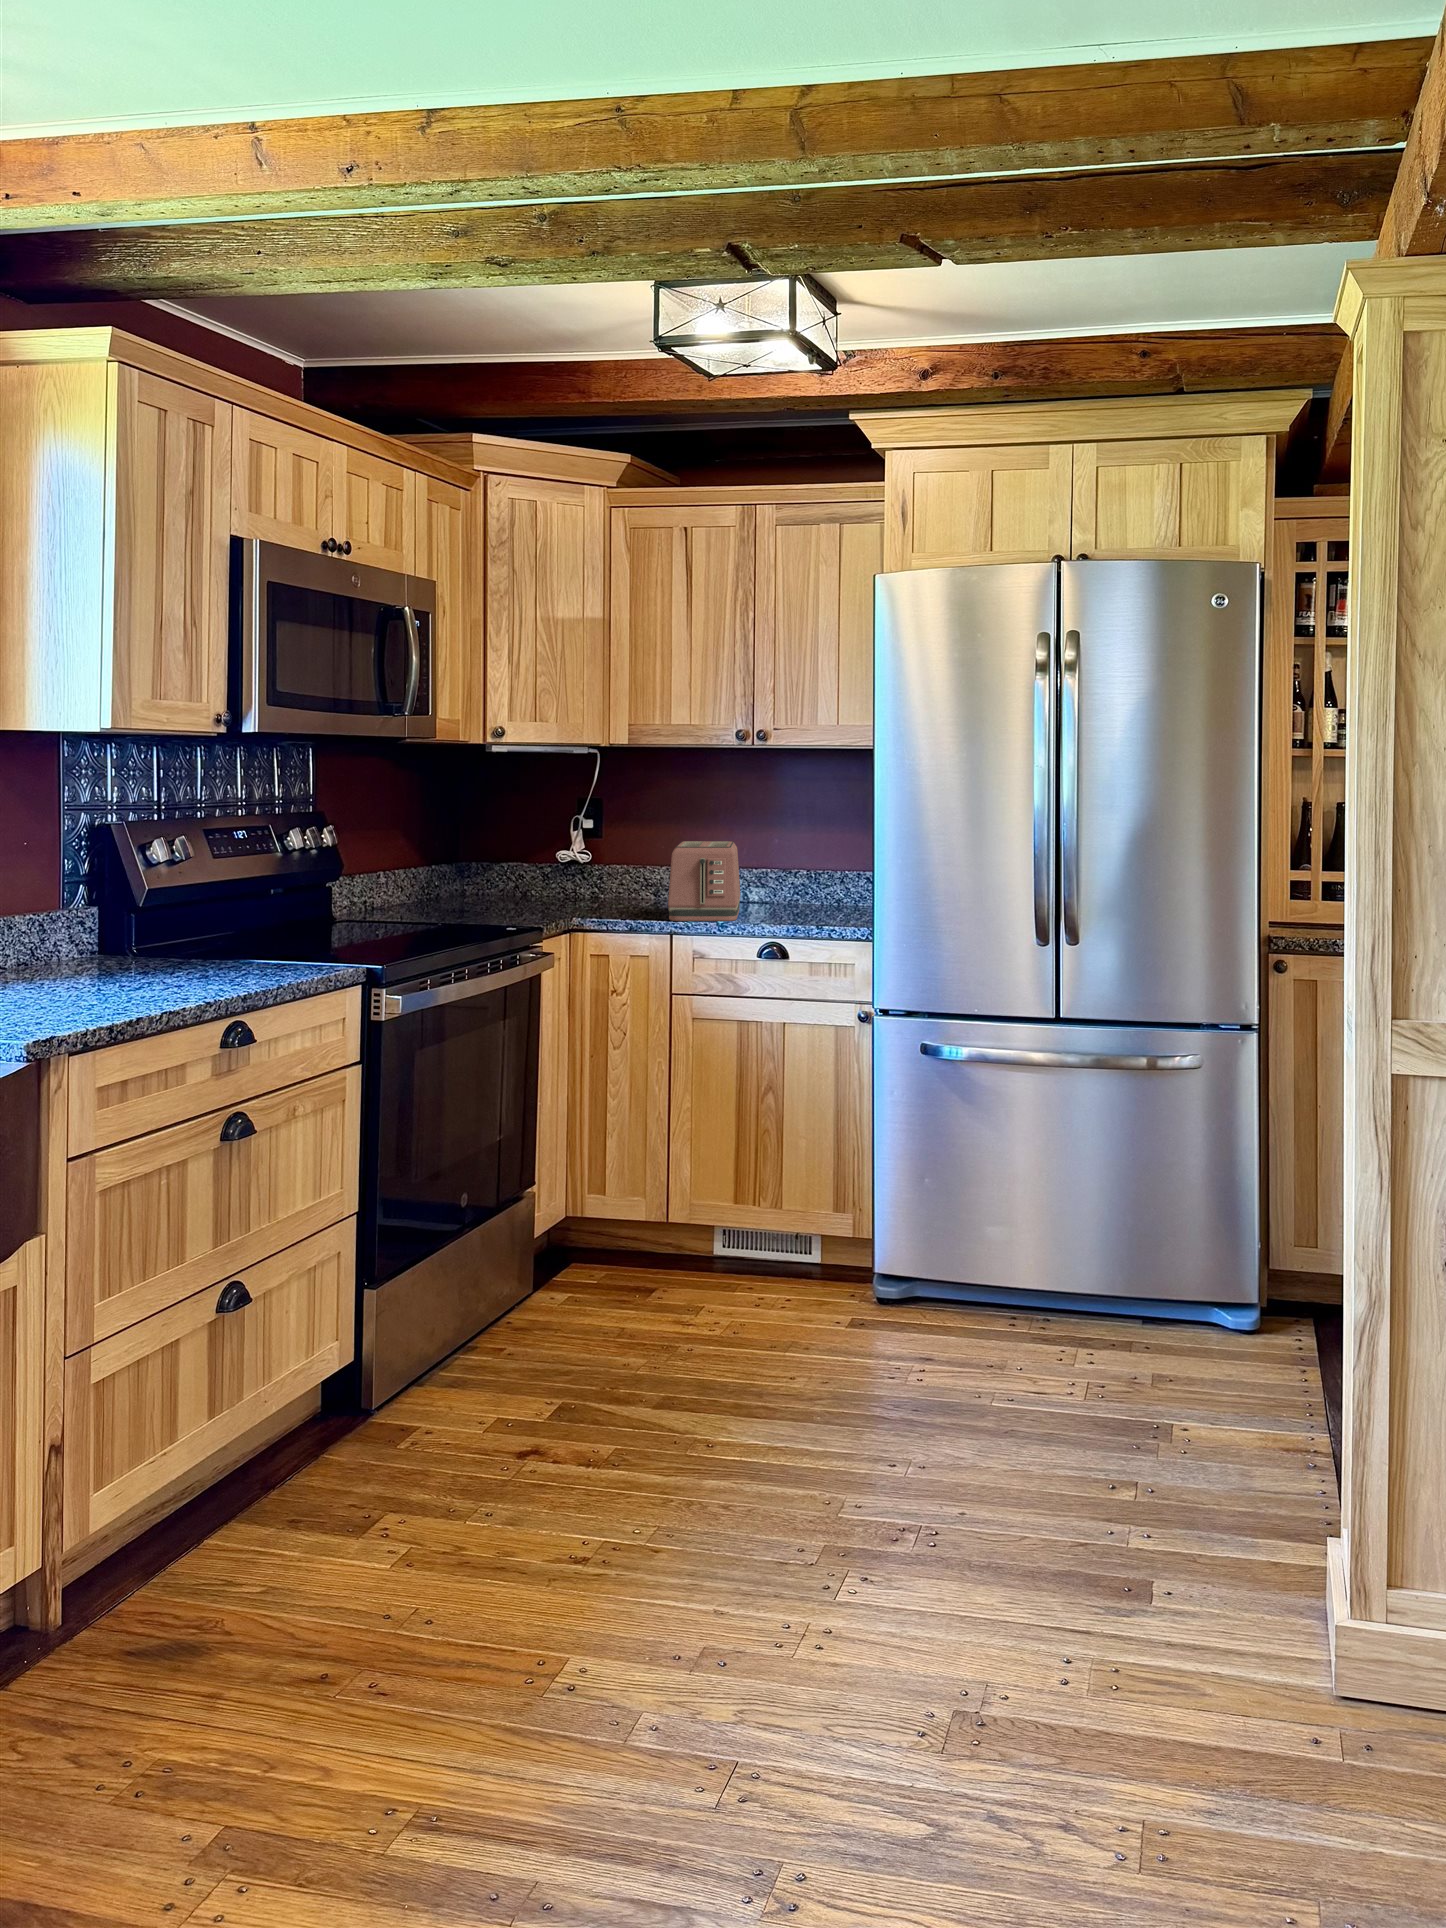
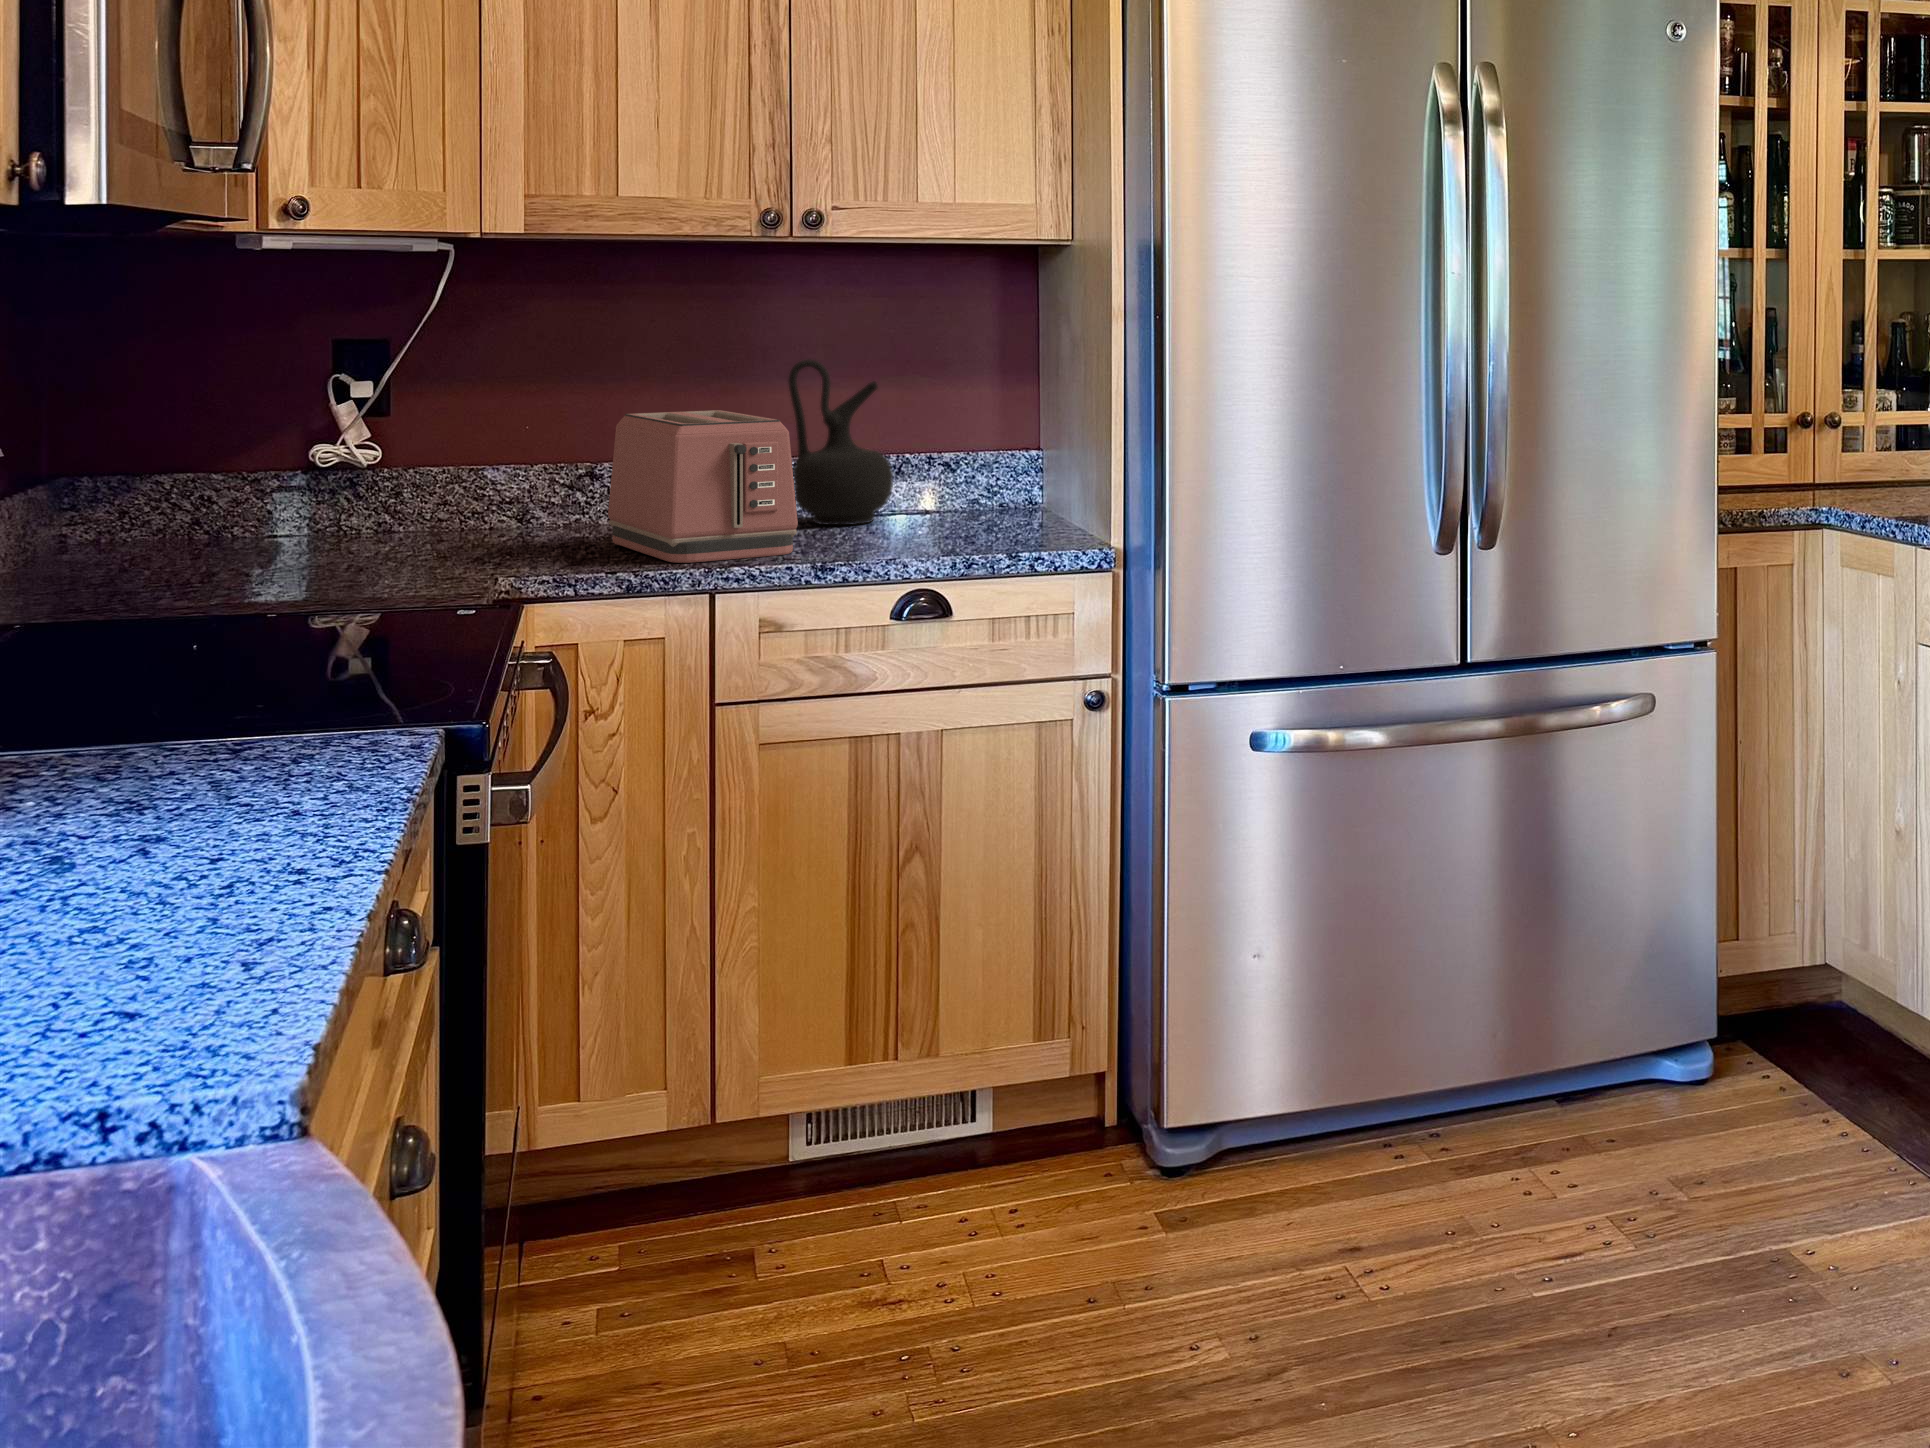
ceramic jug: none [781,815,837,910] -> present [789,360,893,525]

